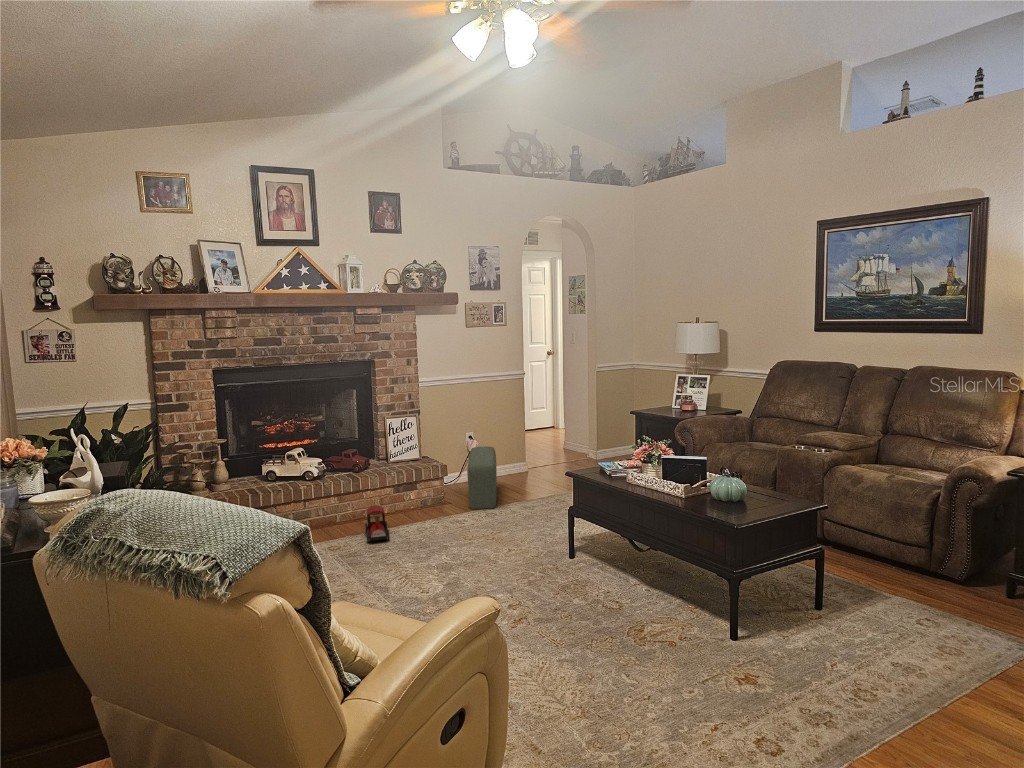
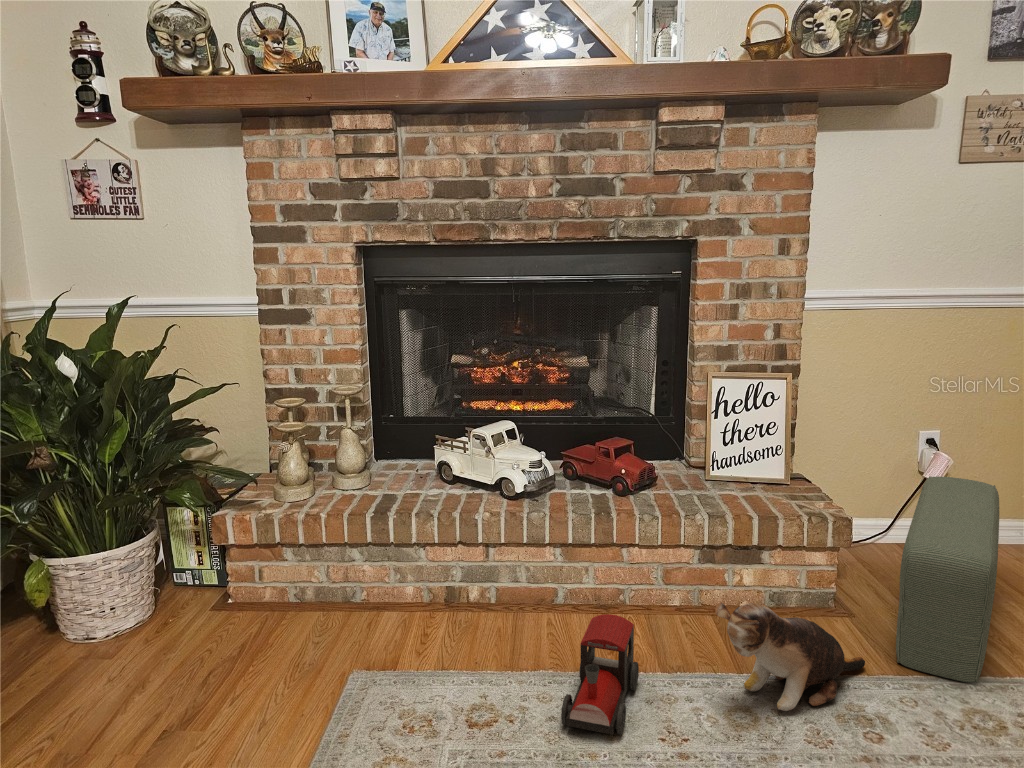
plush toy: none [413,488,461,524] -> present [715,603,865,711]

